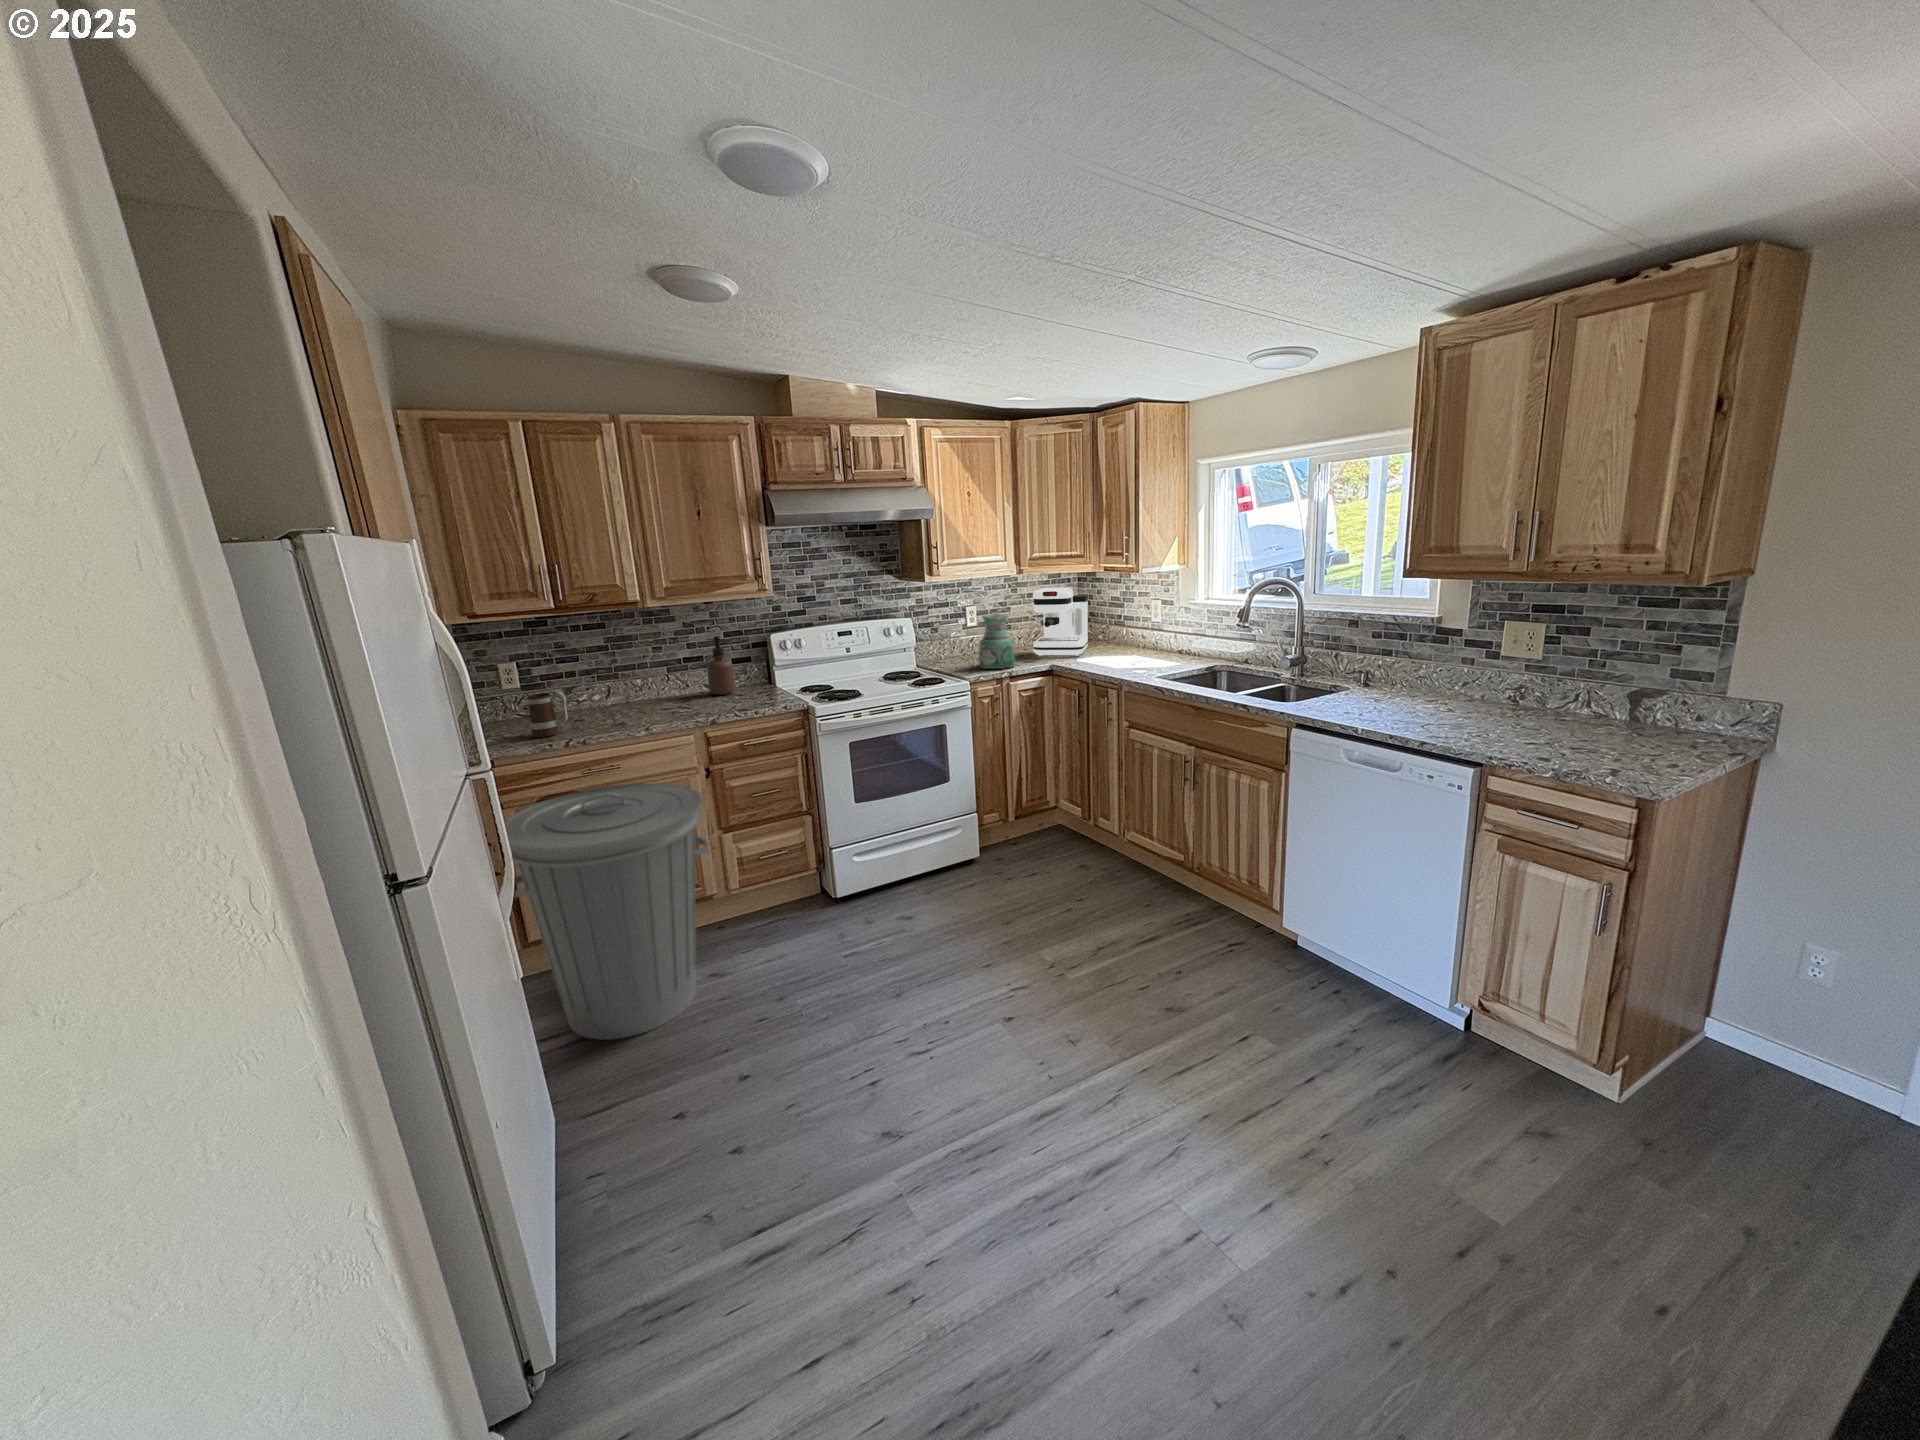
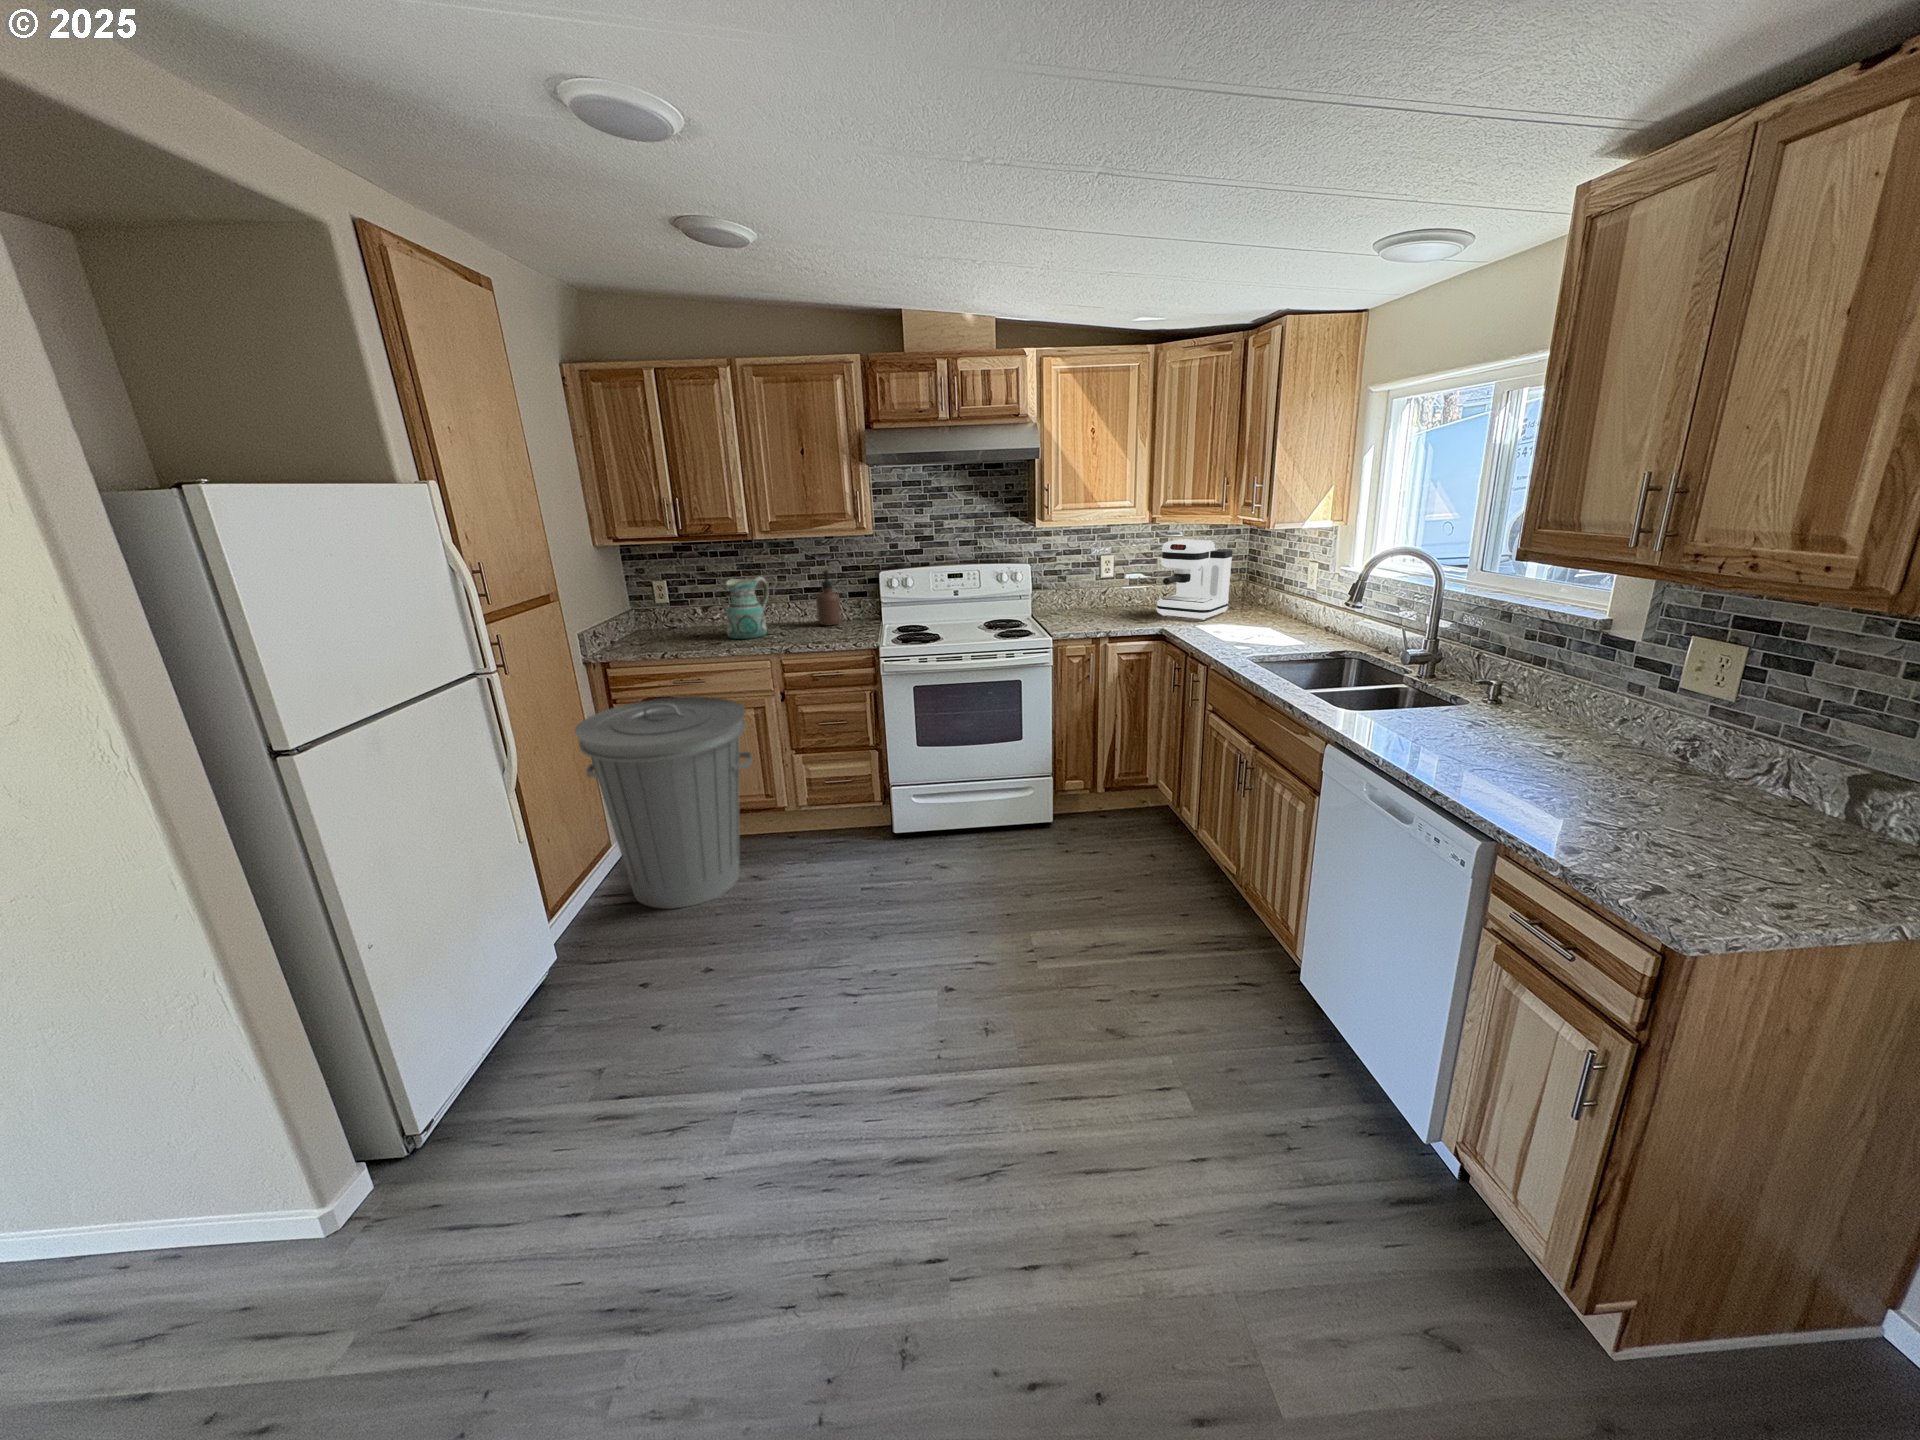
ceramic pitcher: present [979,612,1015,669] -> present [726,577,768,639]
mug: present [527,692,568,737] -> none [644,611,675,648]

